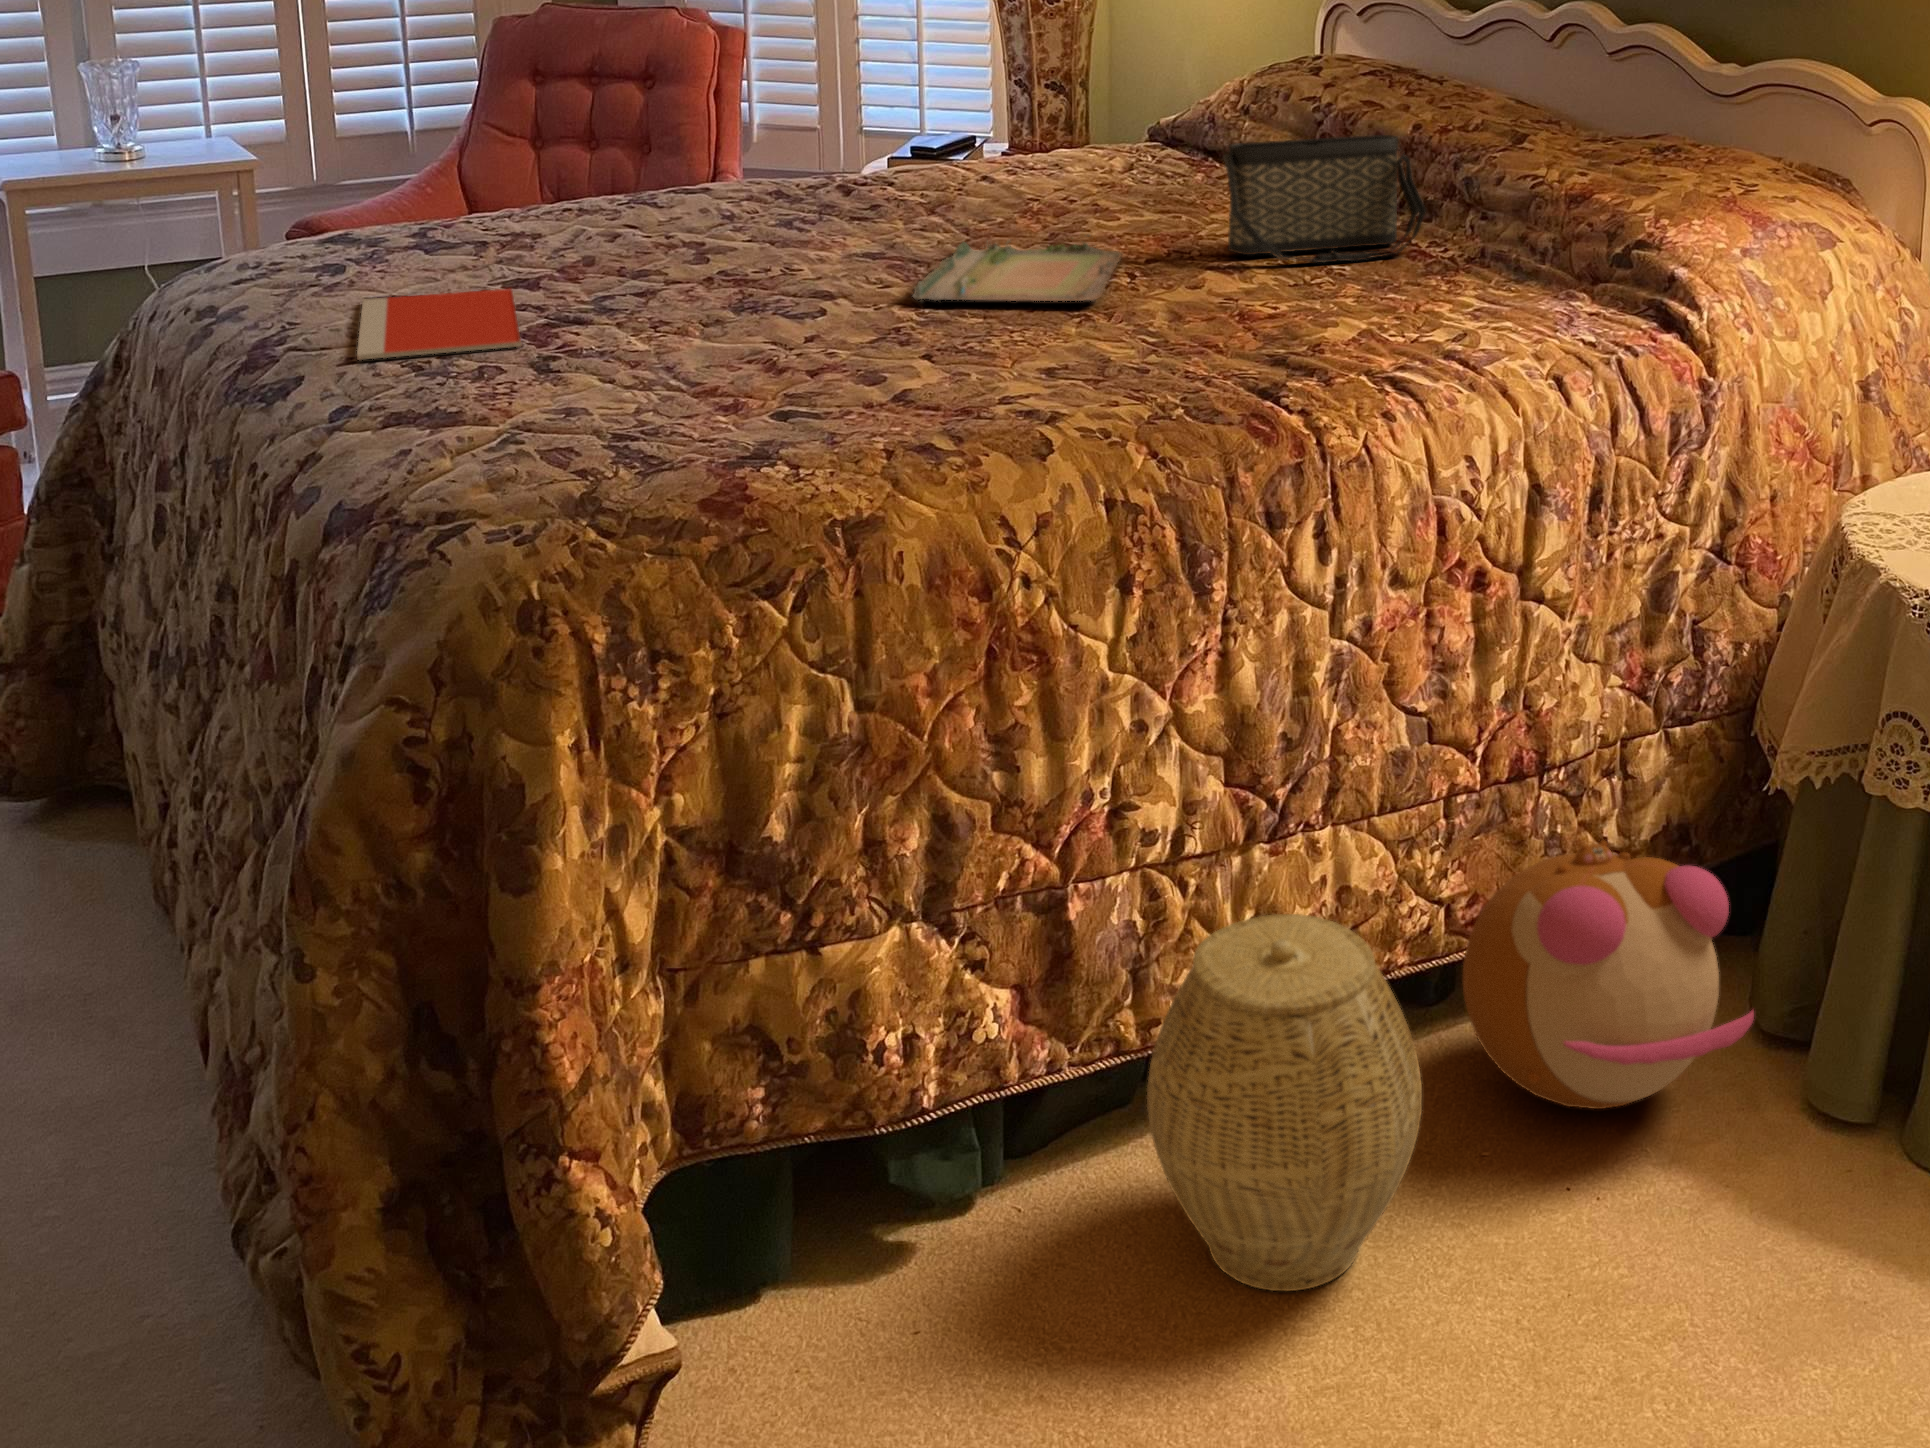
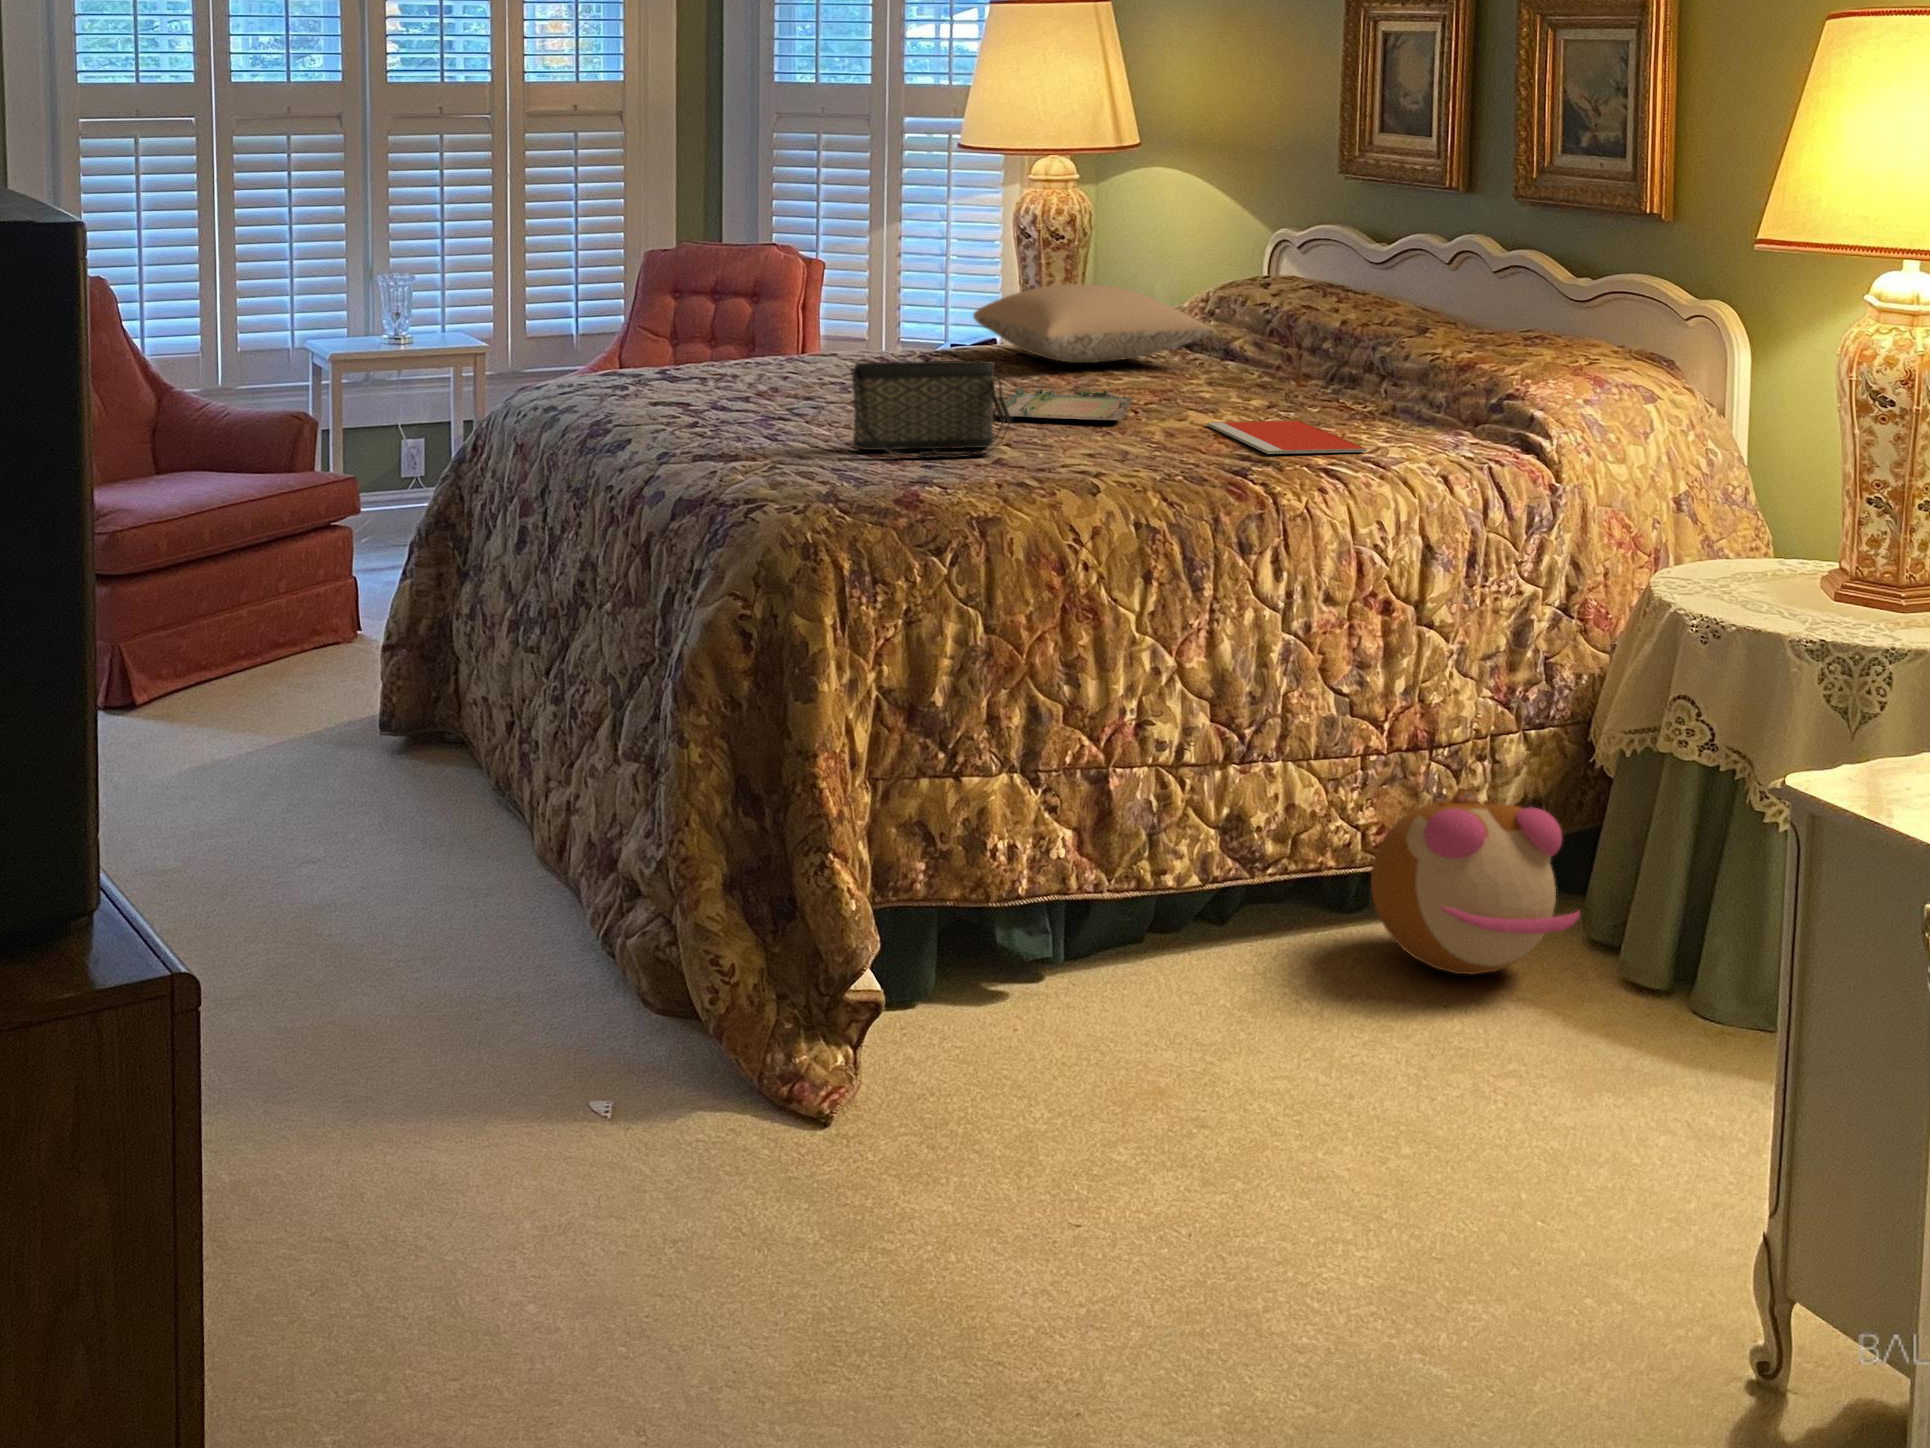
pillow: none [916,77,1244,189] -> present [973,284,1216,363]
handbag: present [1224,135,1426,263] -> present [851,361,1012,458]
notebook: present [357,289,521,360] -> present [1207,421,1367,454]
woven basket: present [1147,914,1422,1291] -> none [1160,799,1342,1038]

